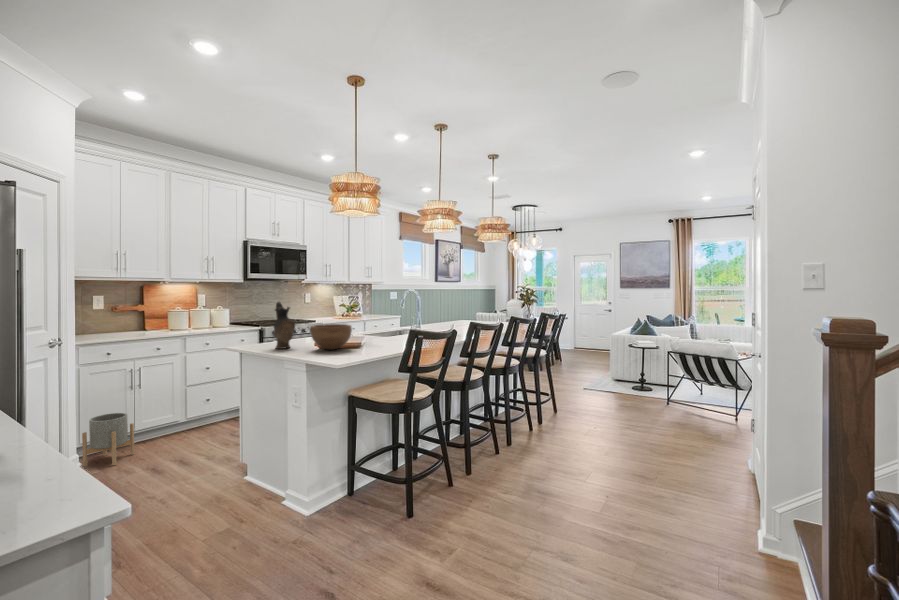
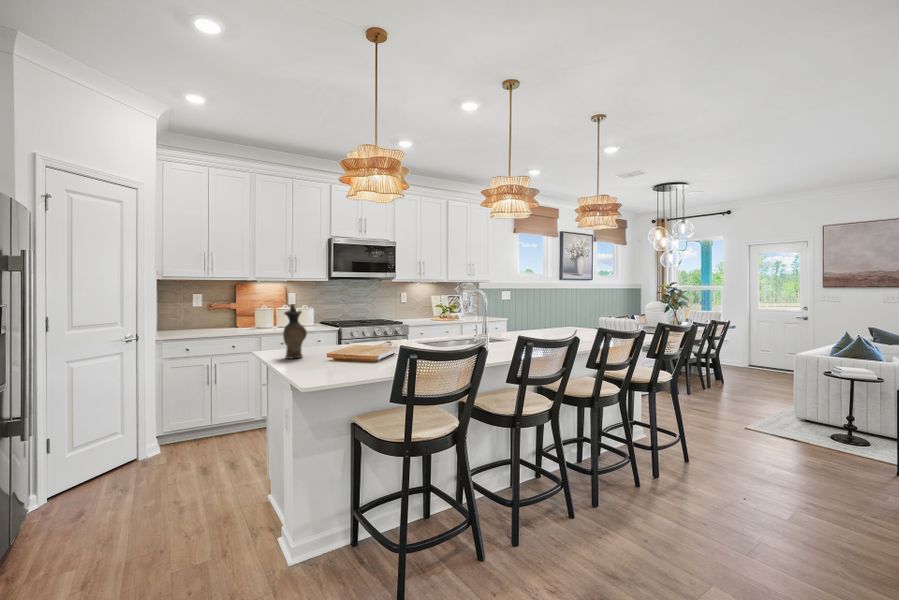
bowl: present [311,324,352,350] -> none [312,332,361,363]
planter: present [82,413,134,466] -> none [155,409,202,461]

